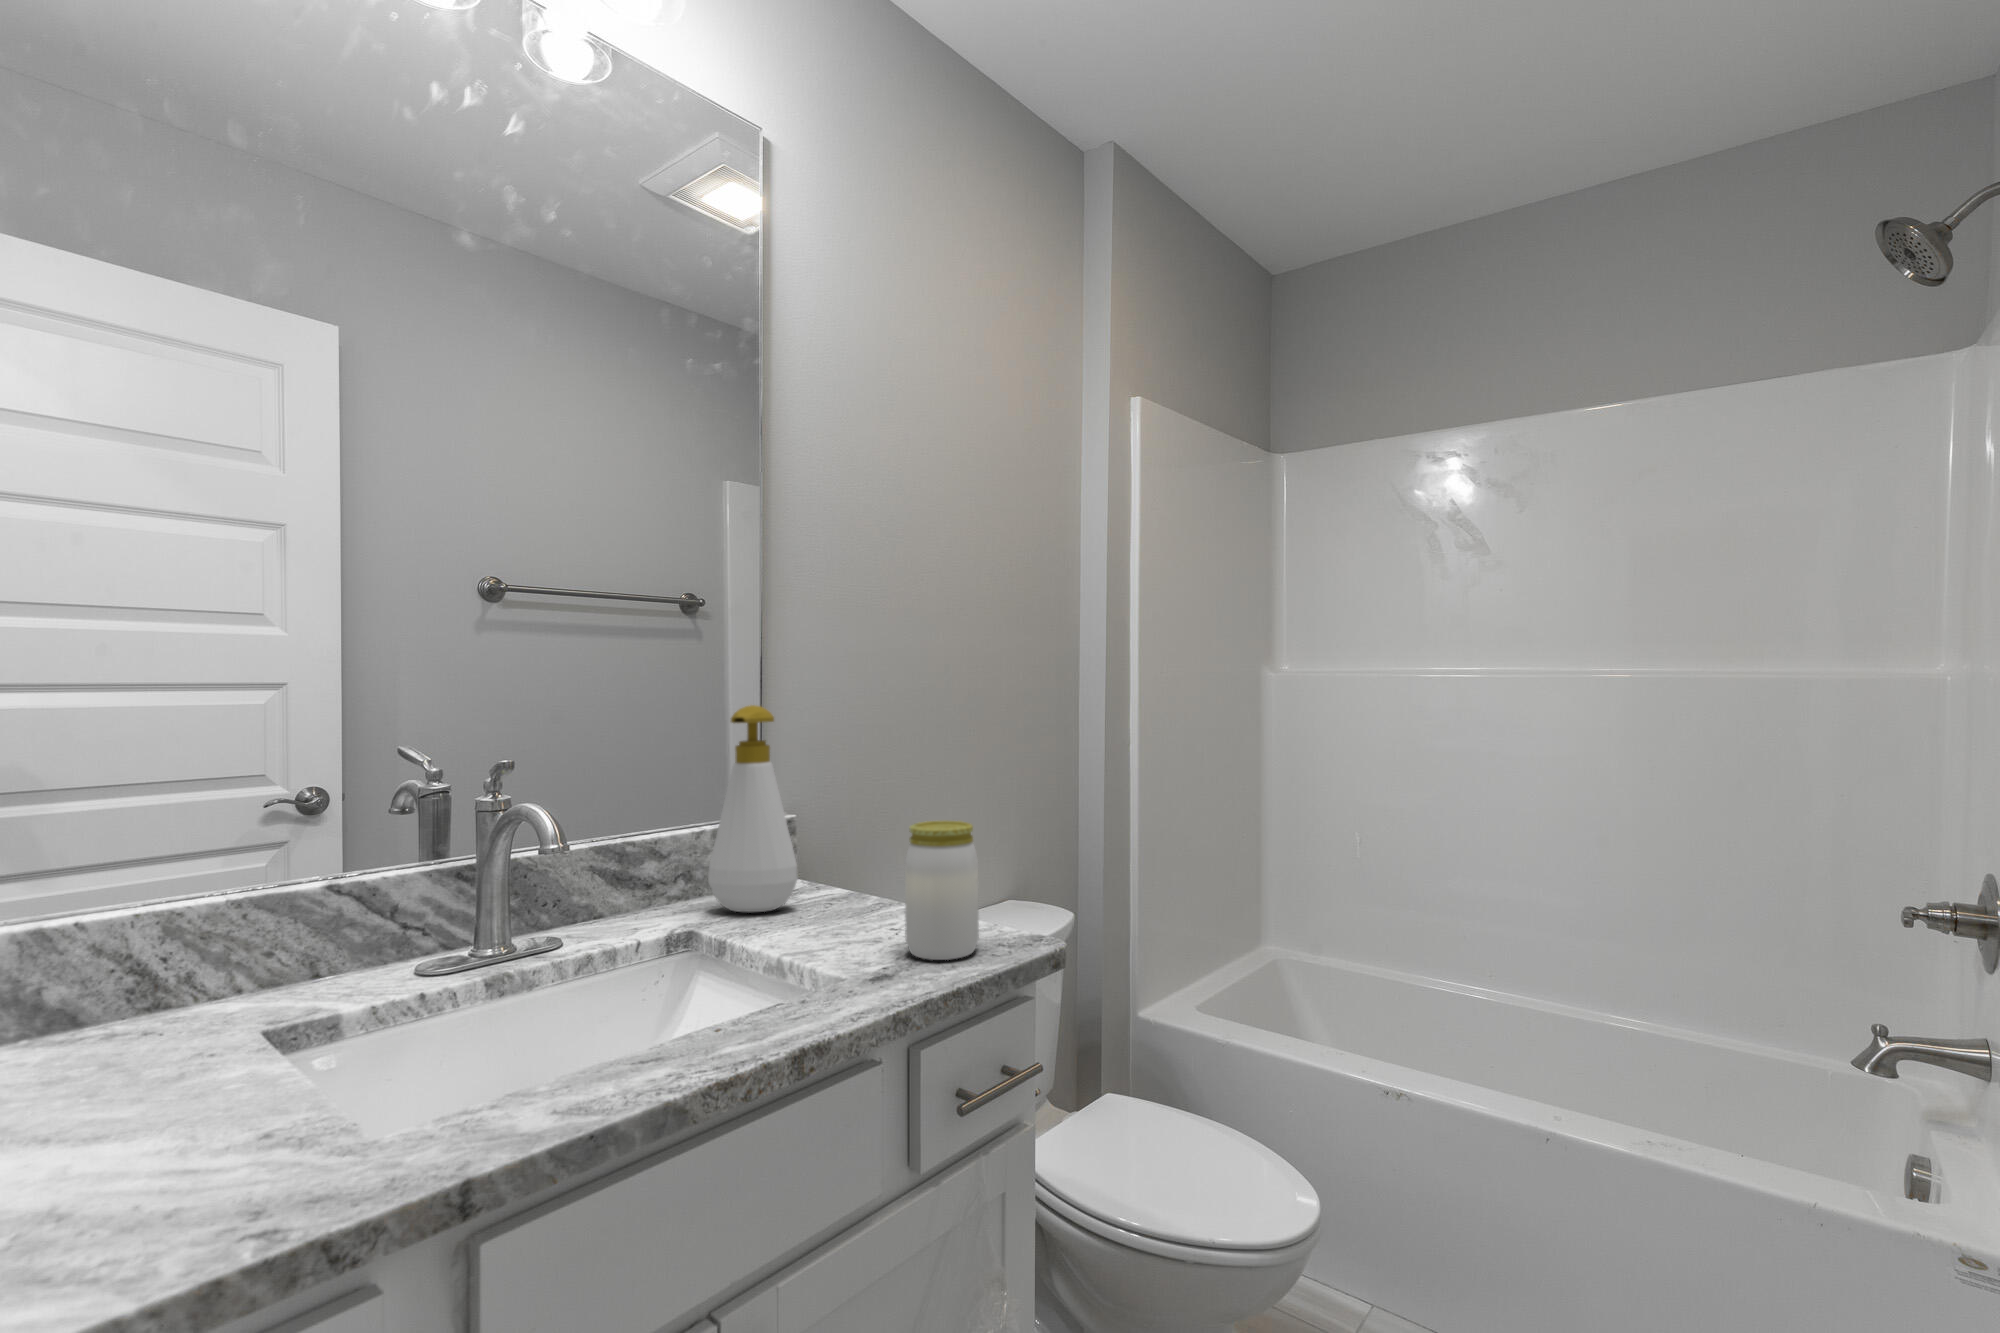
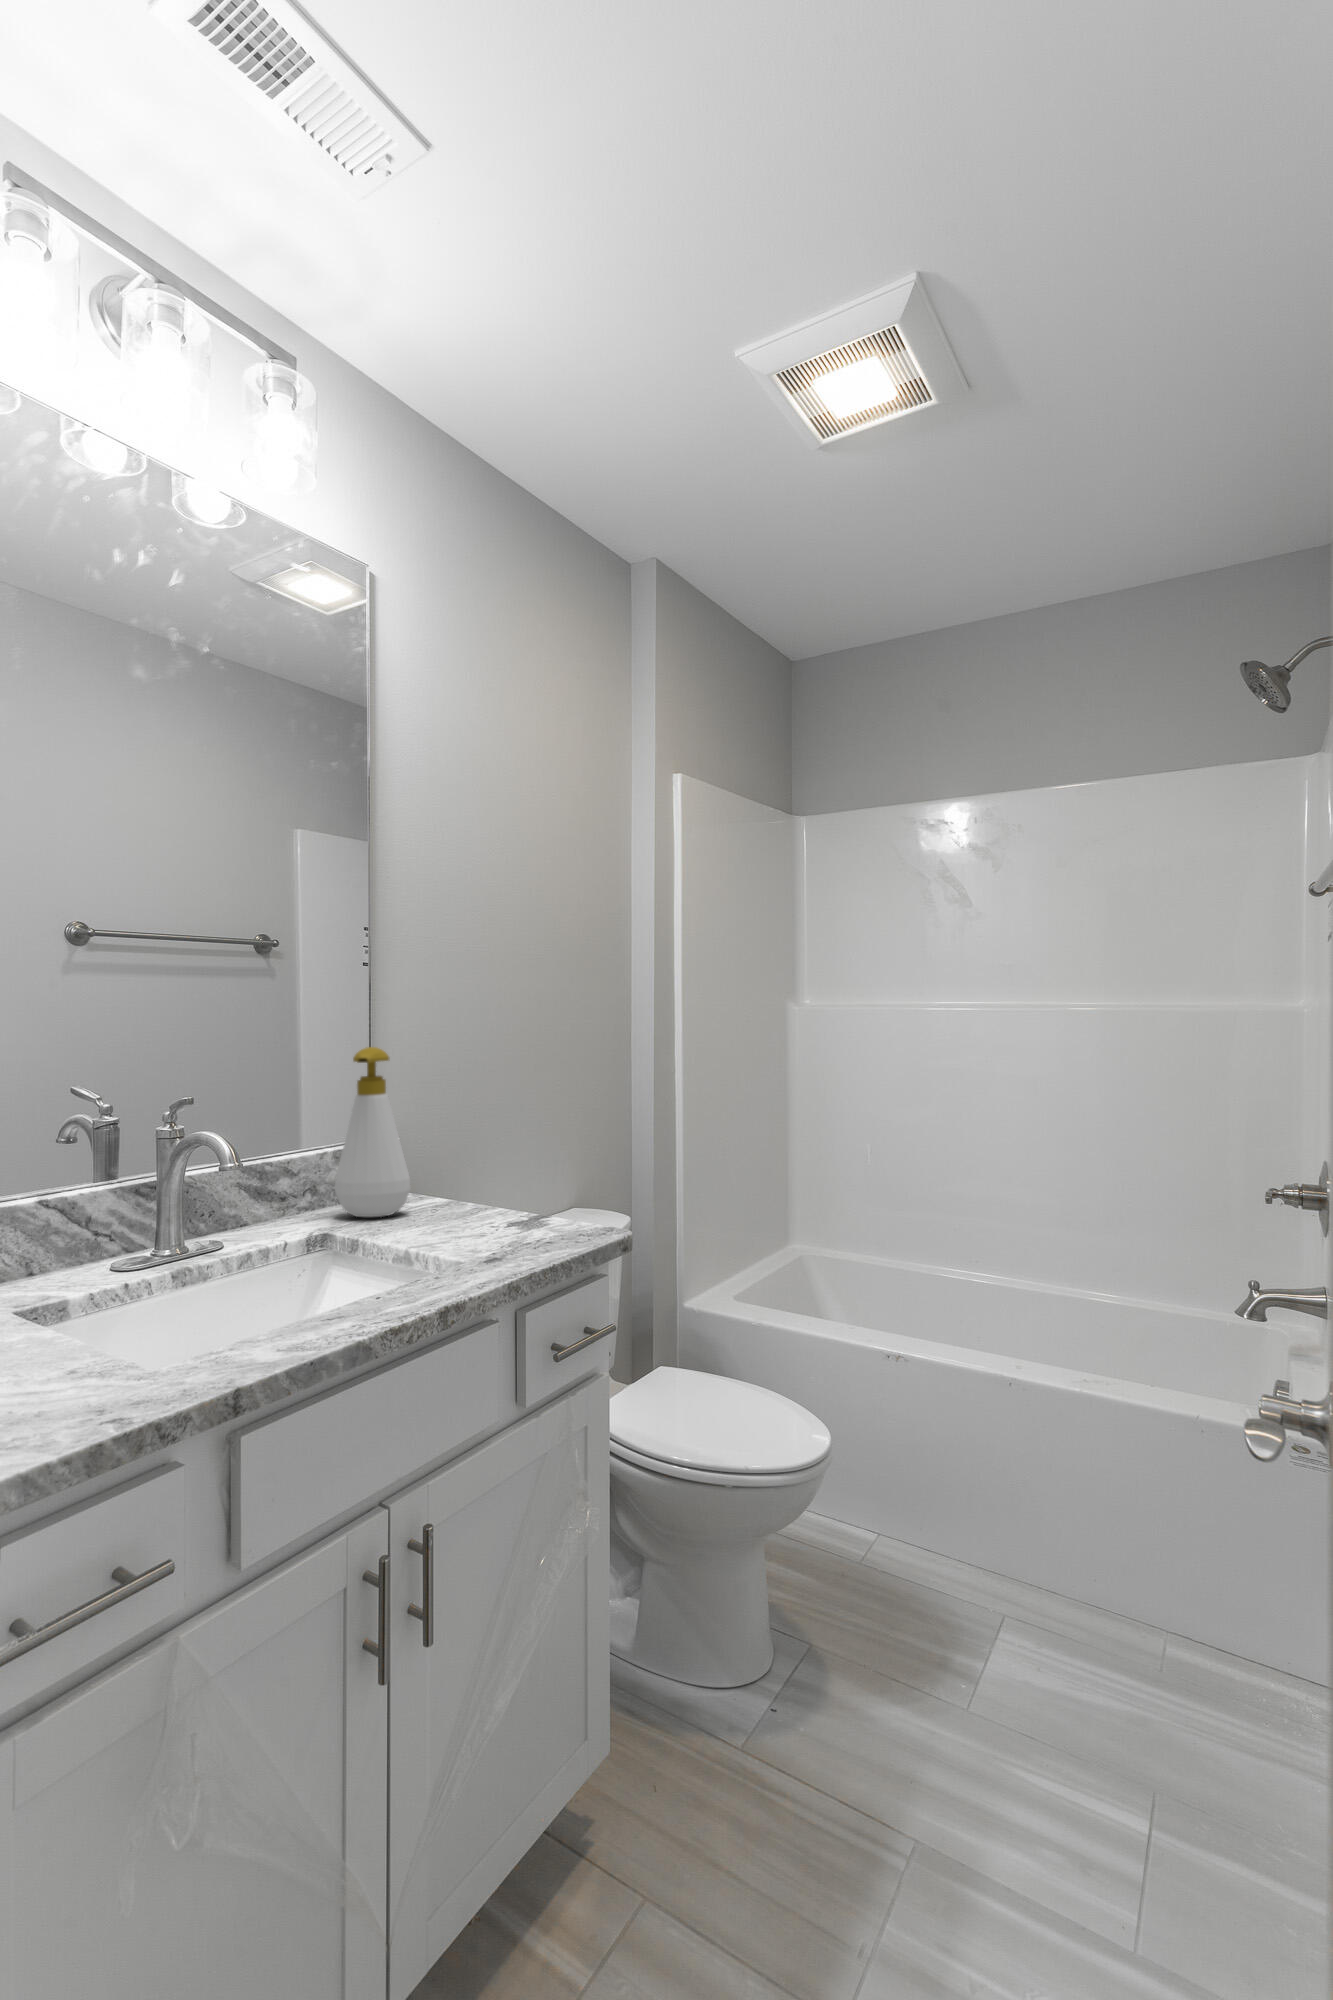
jar: present [905,821,979,960] -> none [507,1140,564,1247]

